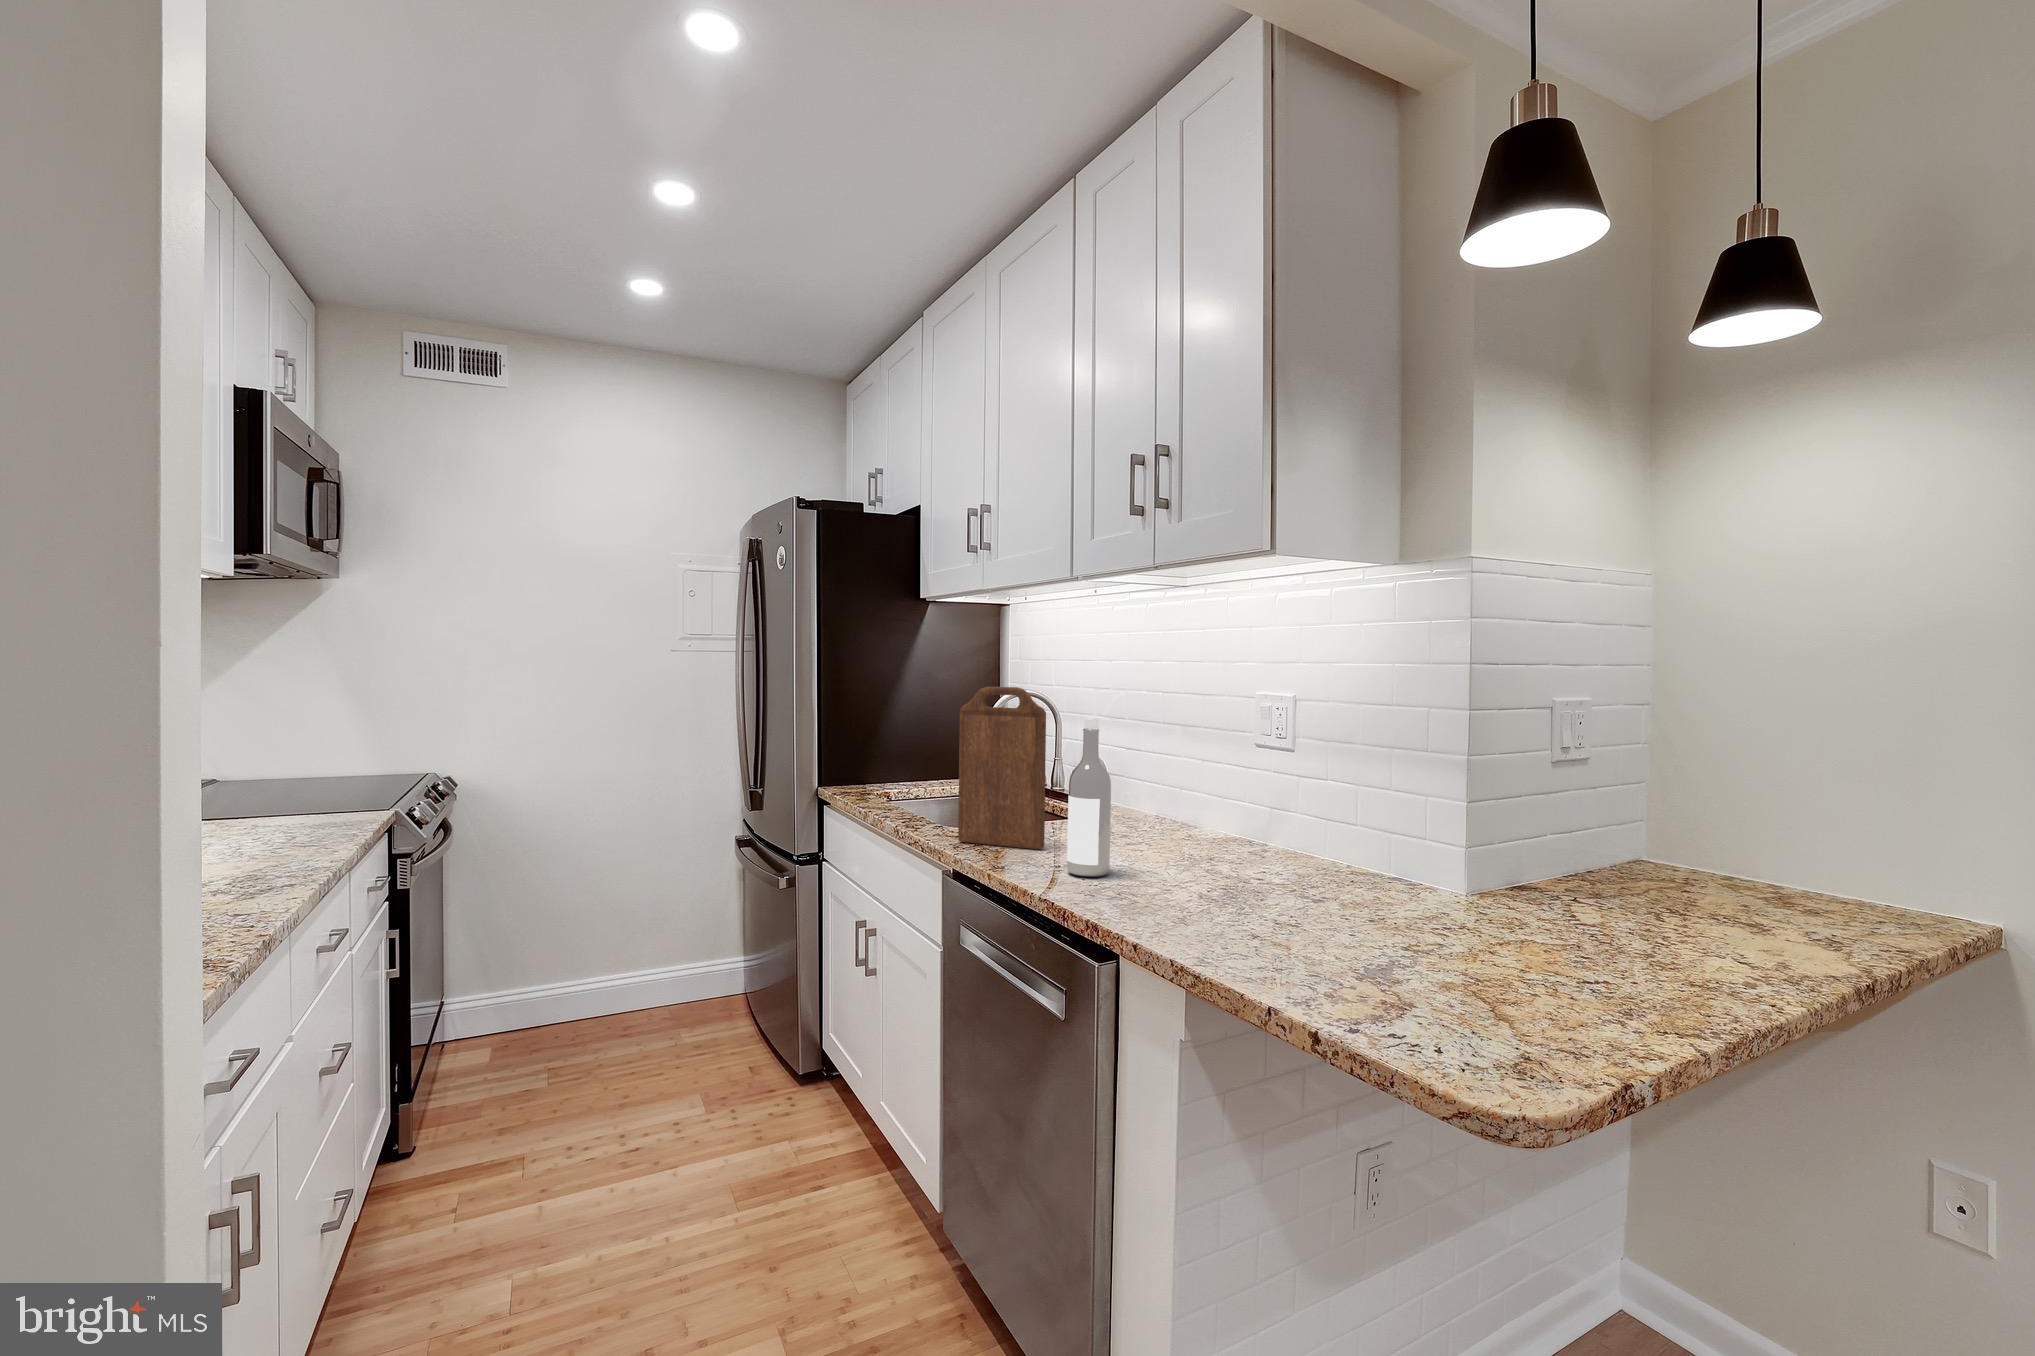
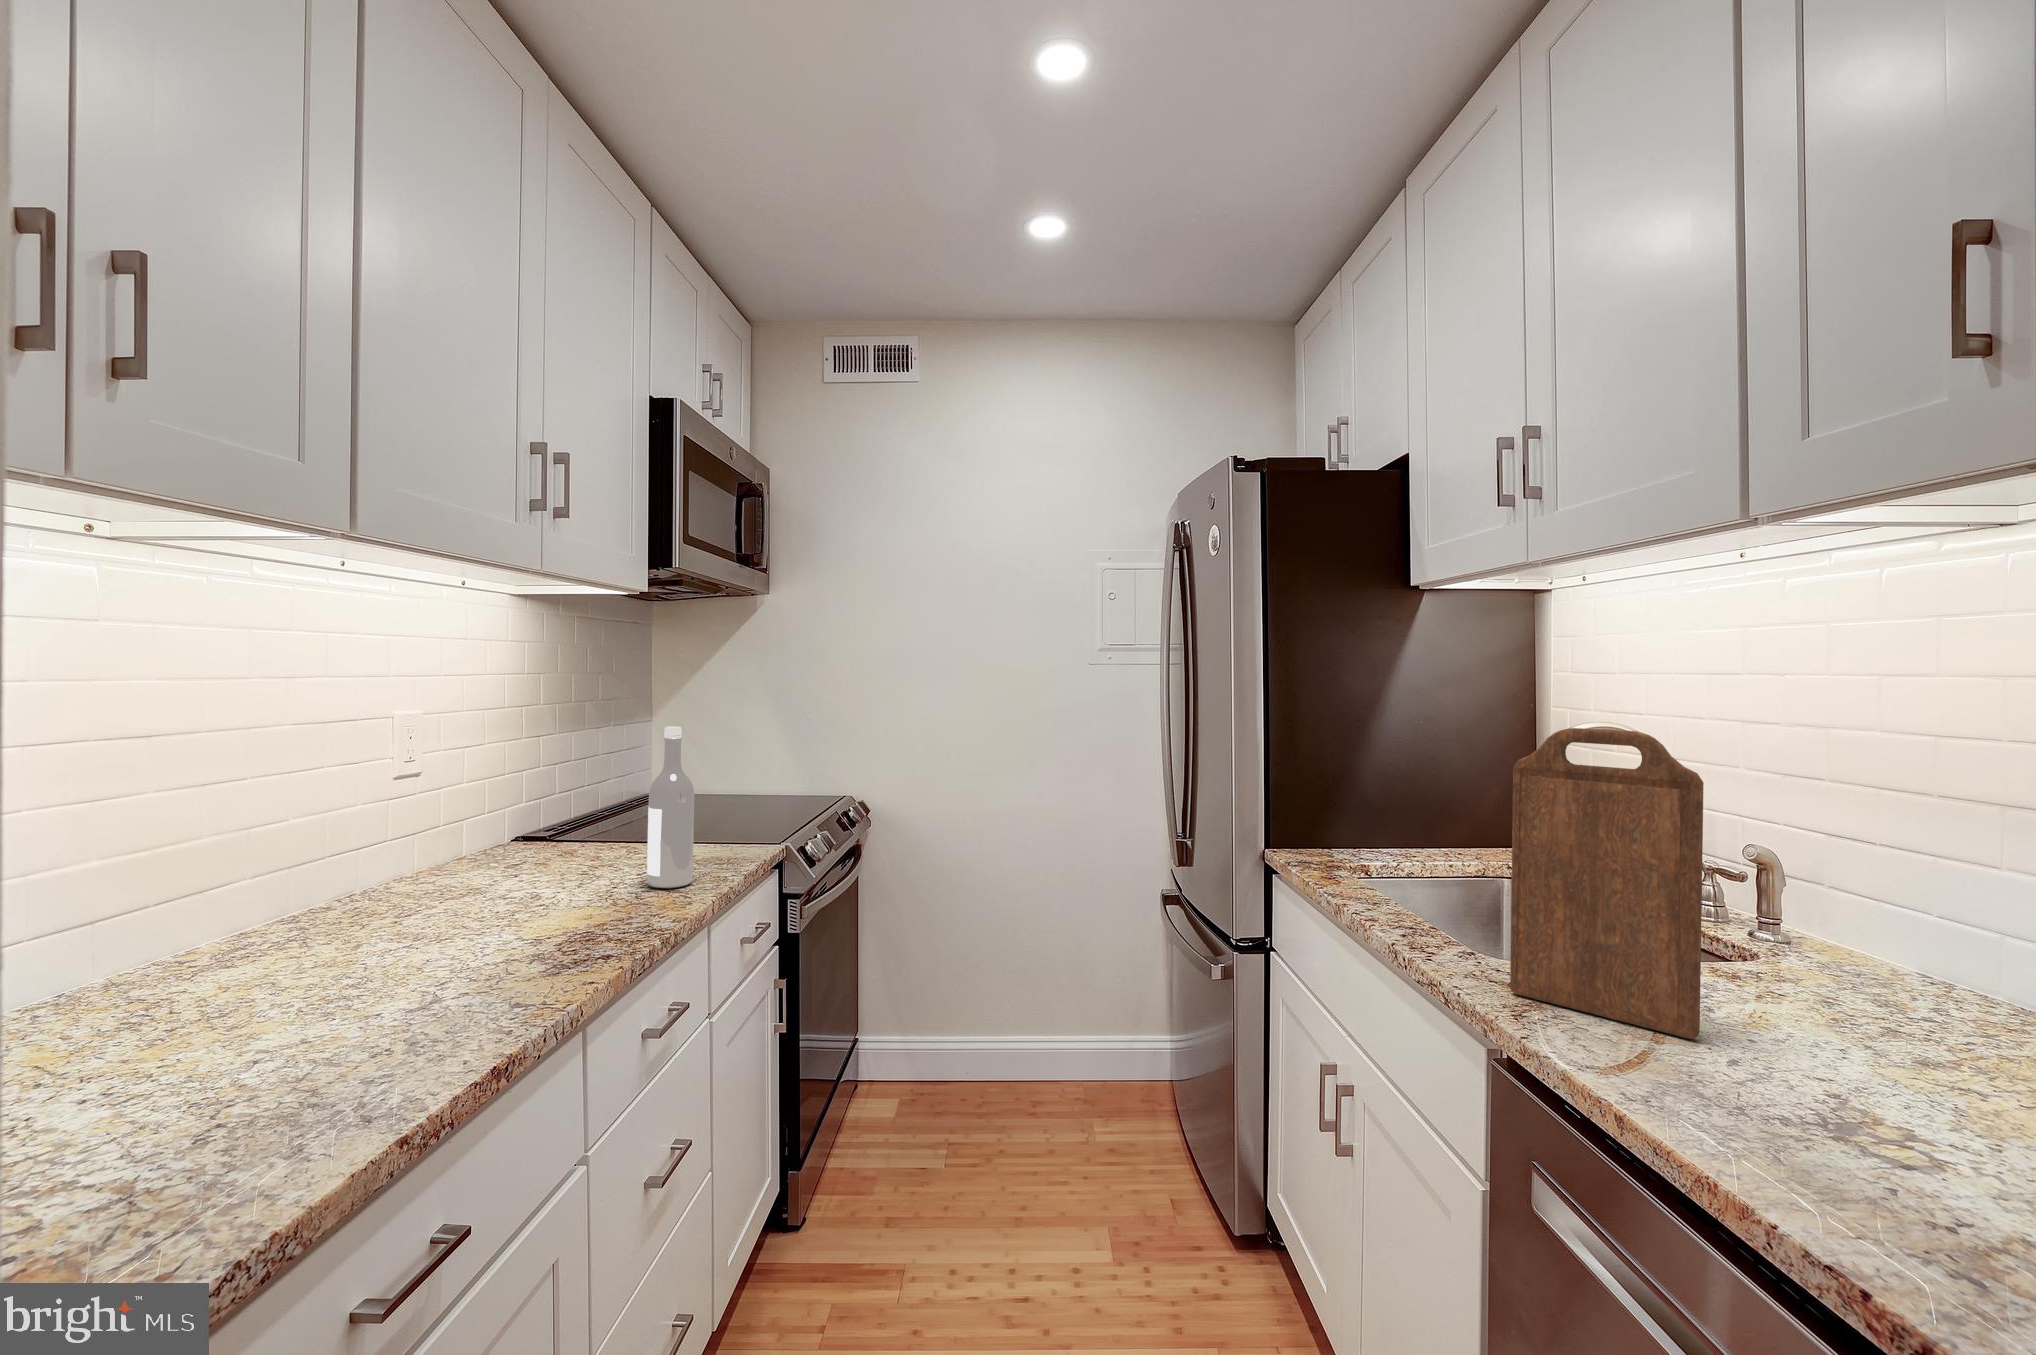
wine bottle: present [1067,718,1111,877] -> present [647,726,694,888]

